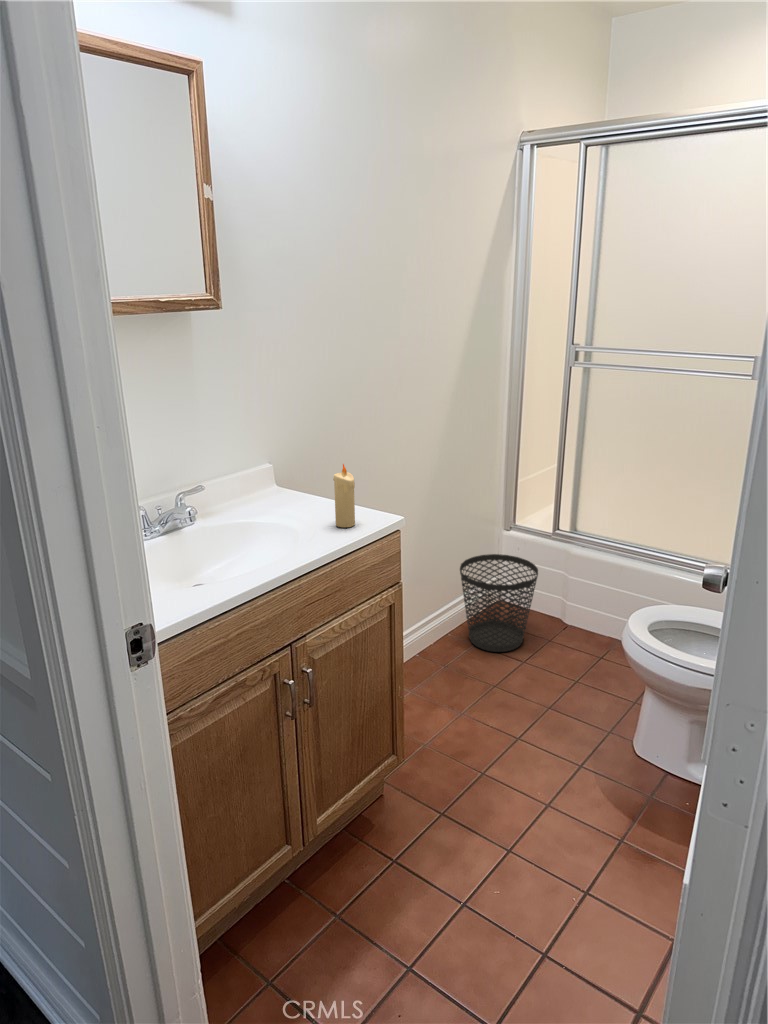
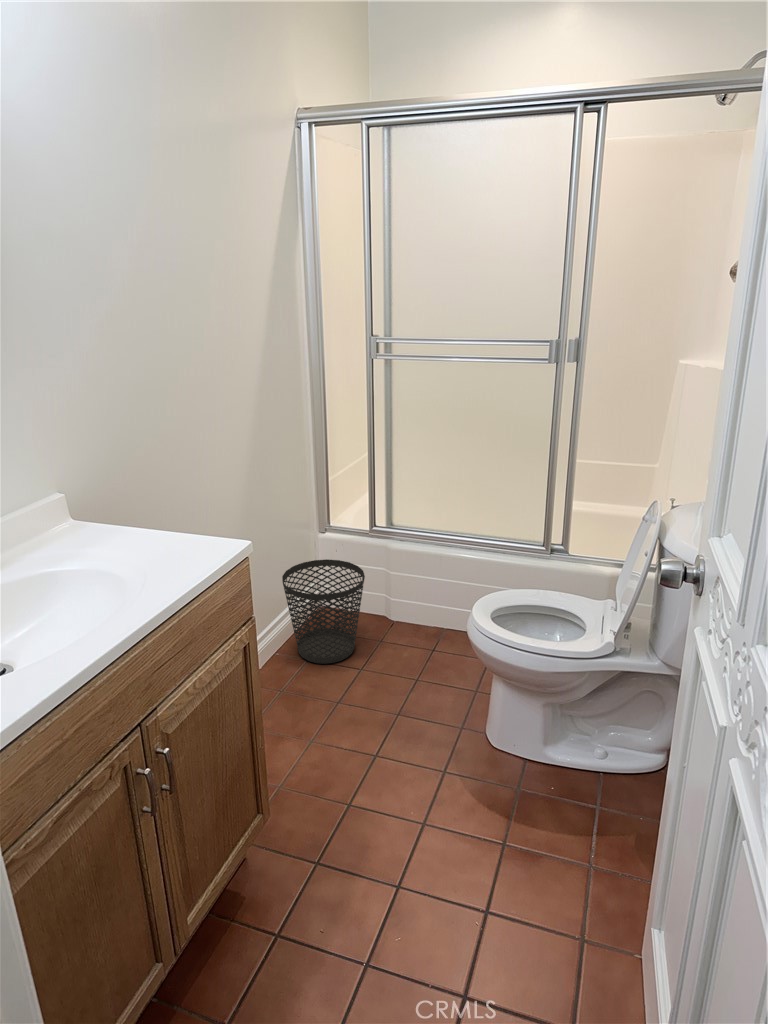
candle: present [333,464,355,527] -> none [162,490,193,566]

